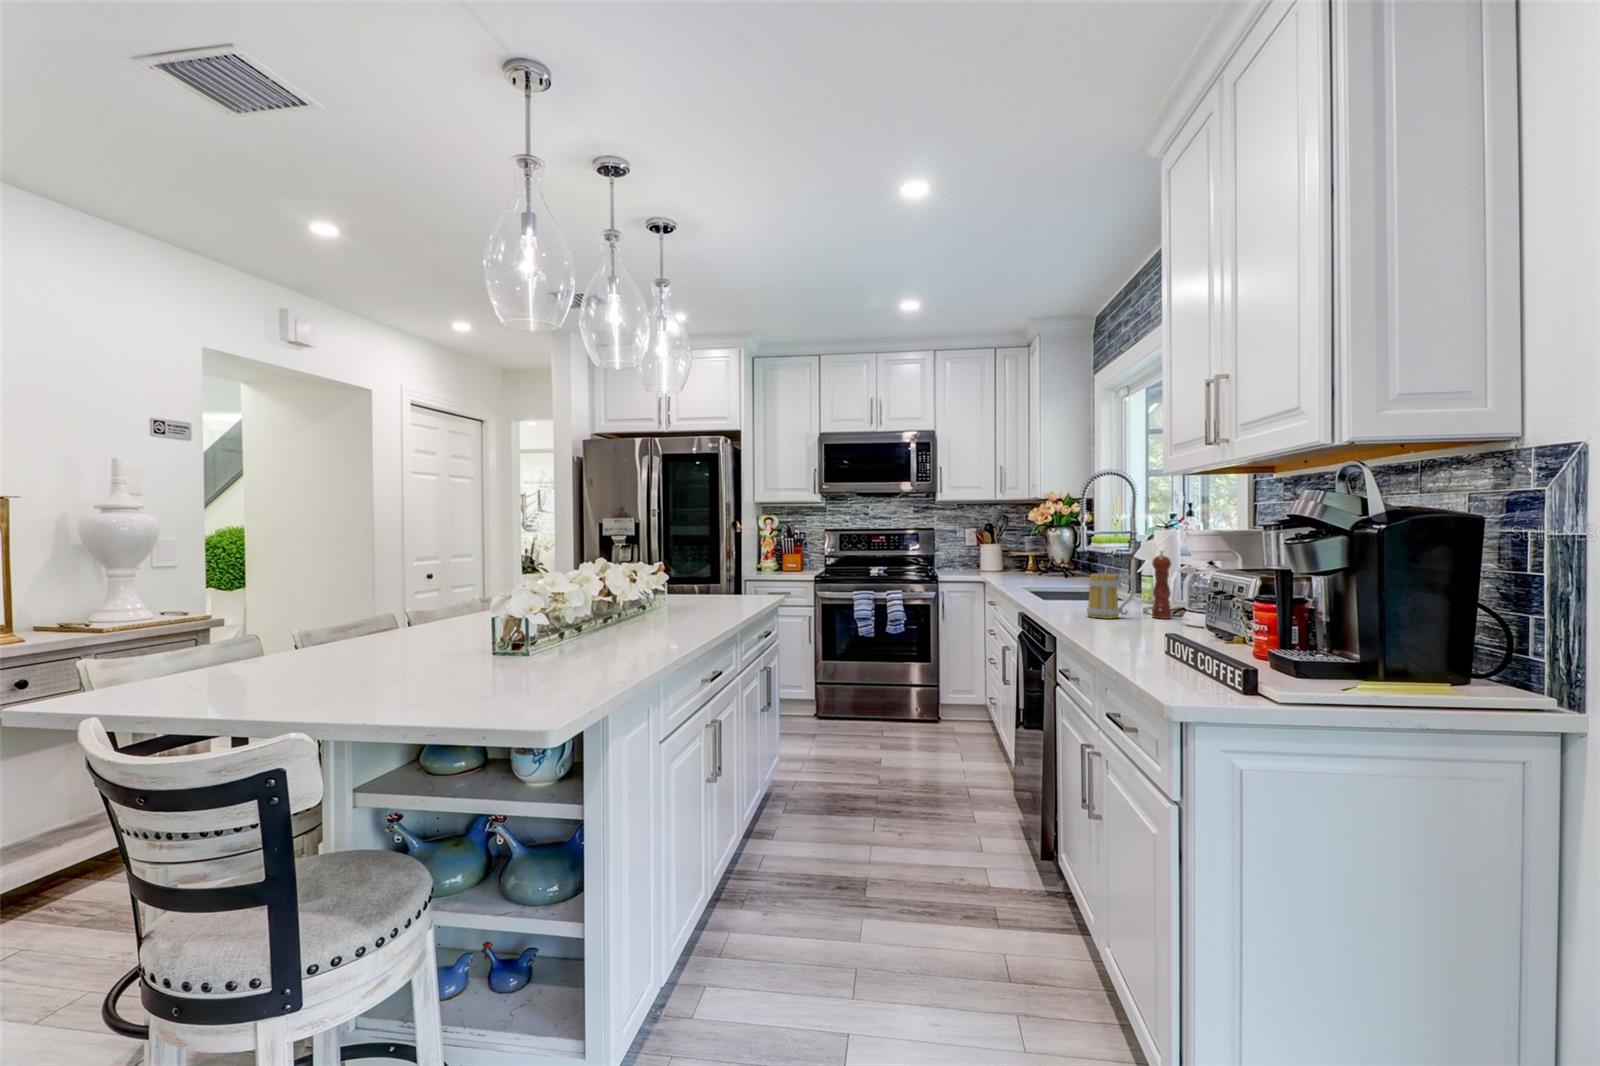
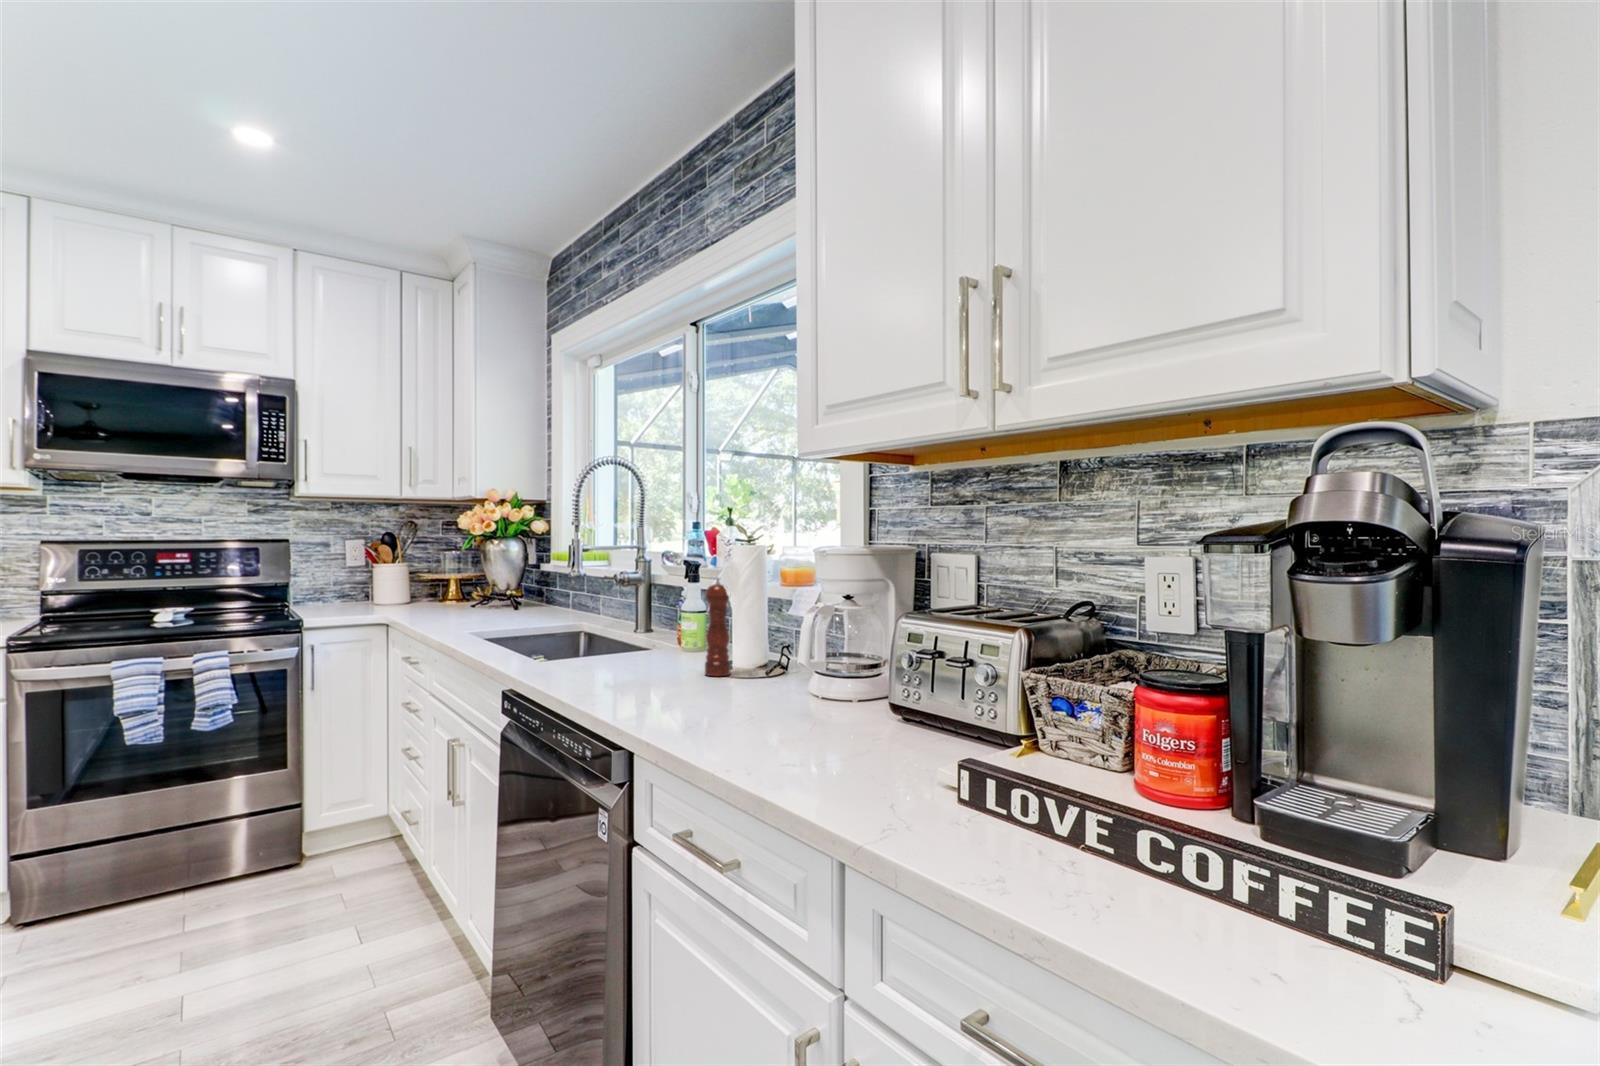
mug: present [1087,573,1136,619] -> none [621,615,691,688]

